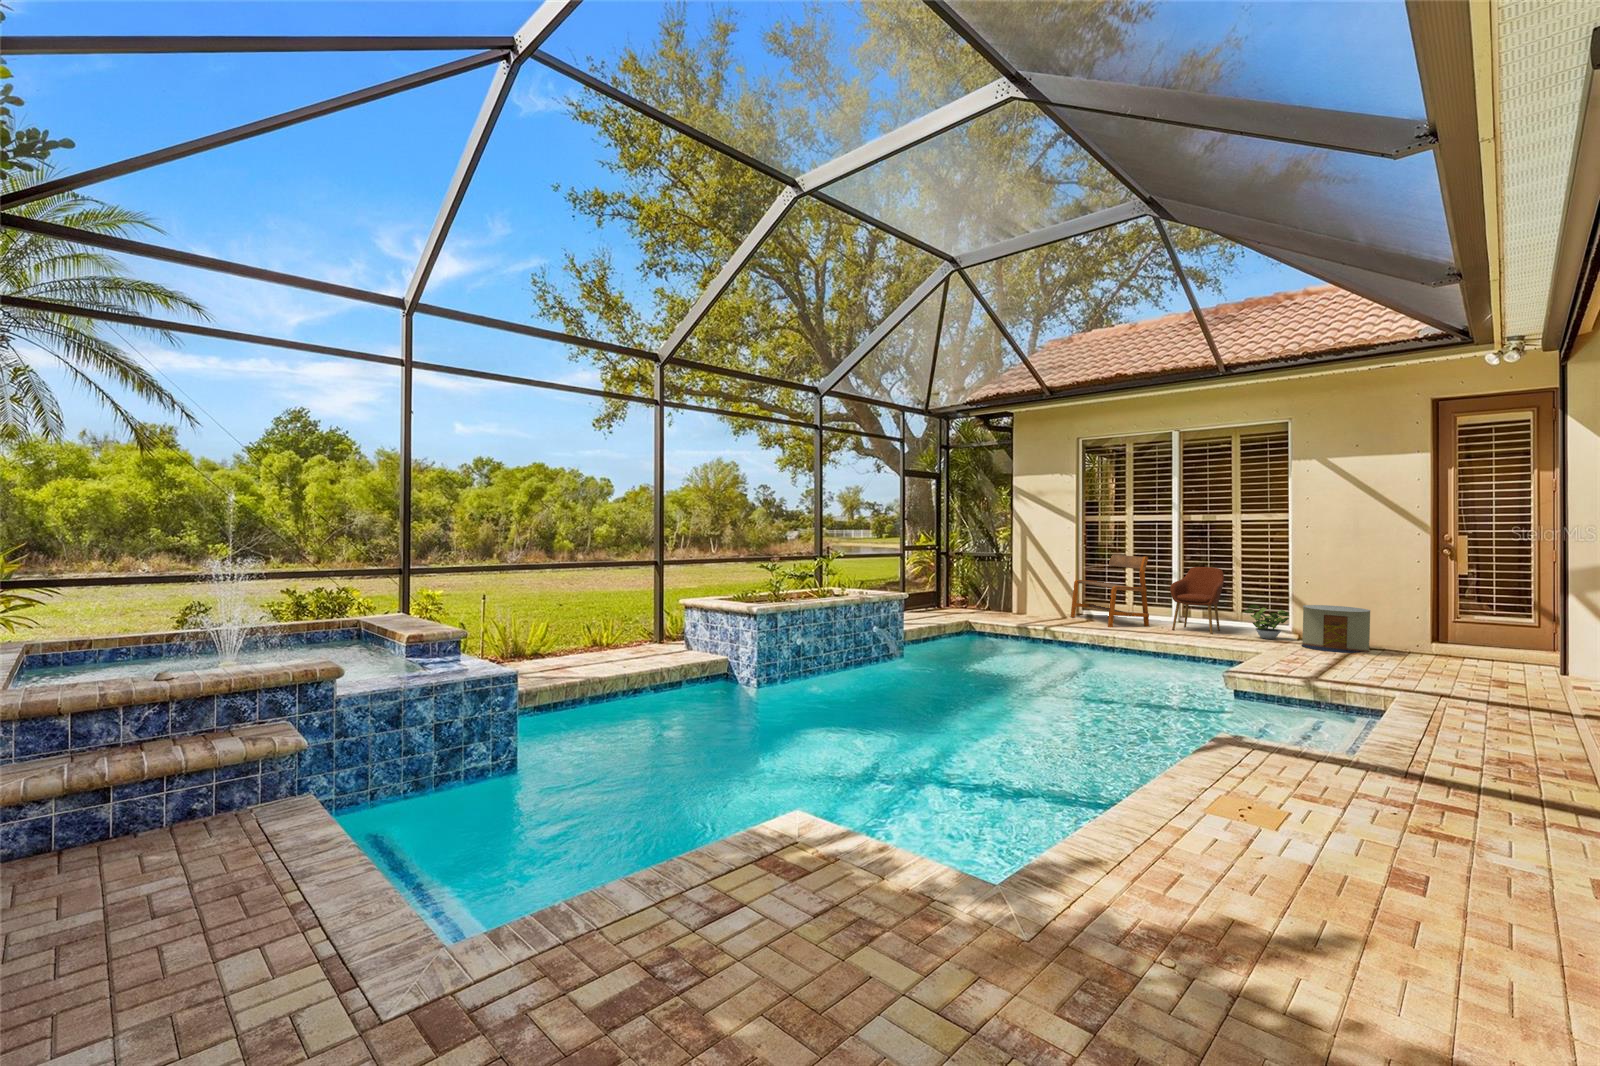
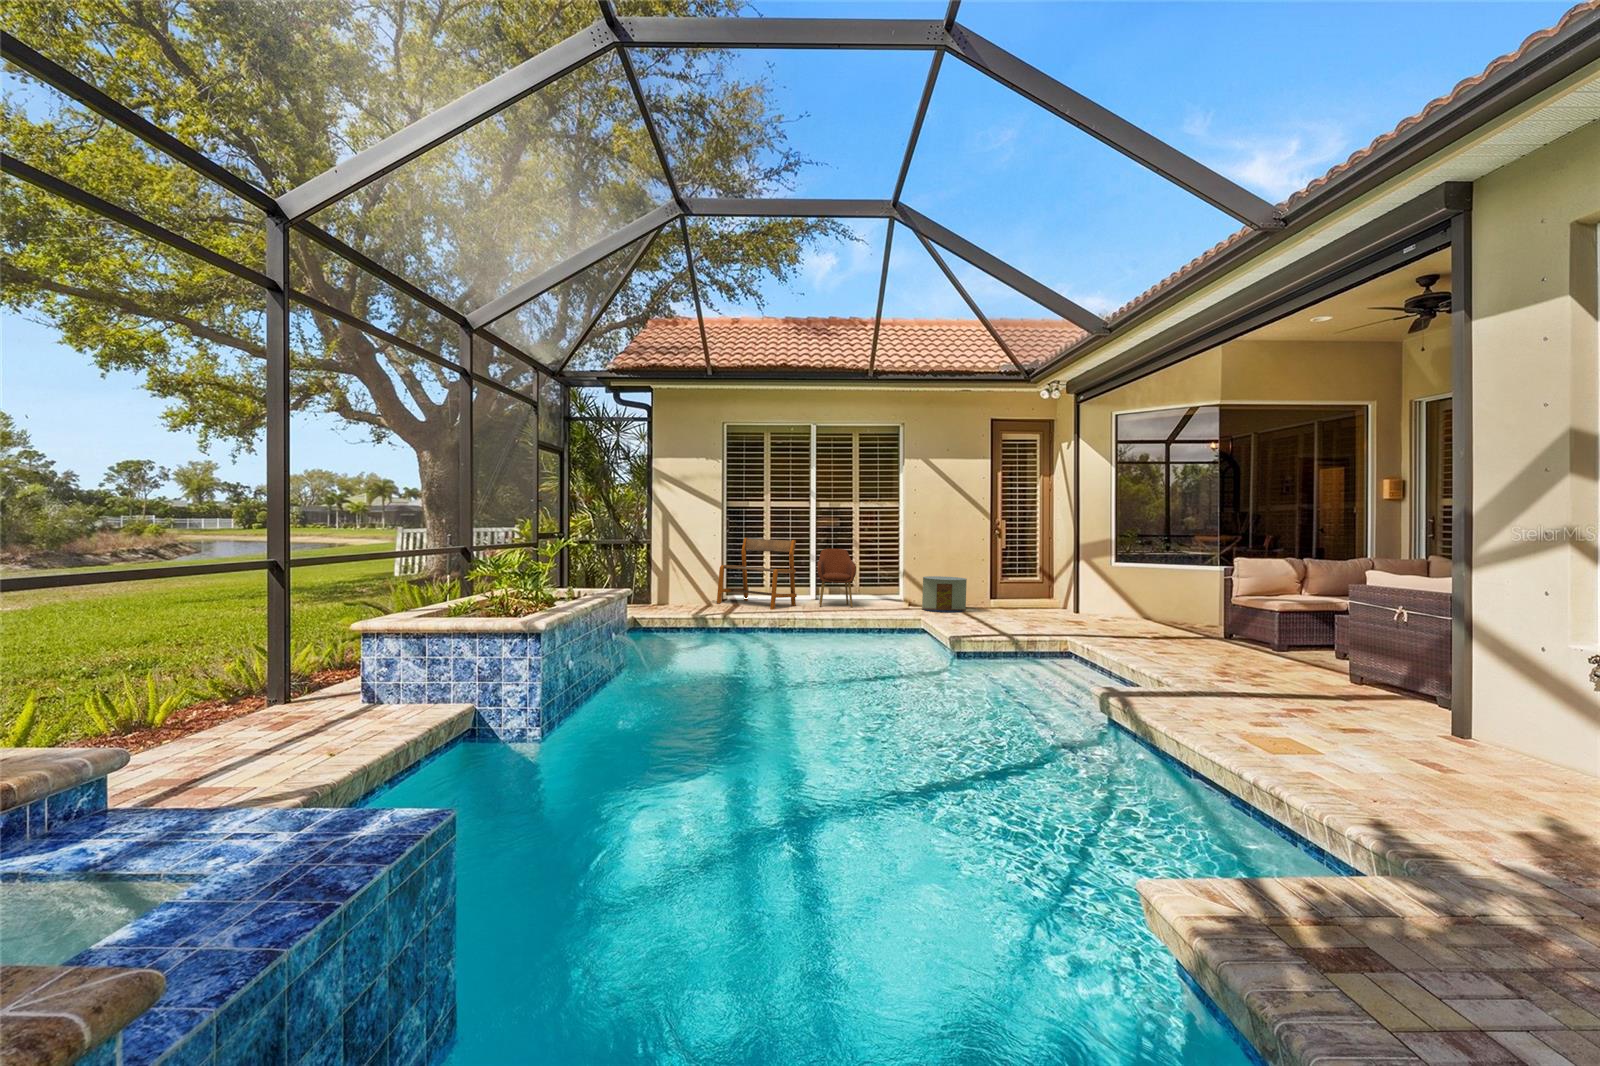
potted plant: present [1243,604,1289,639] -> none [875,579,905,607]

